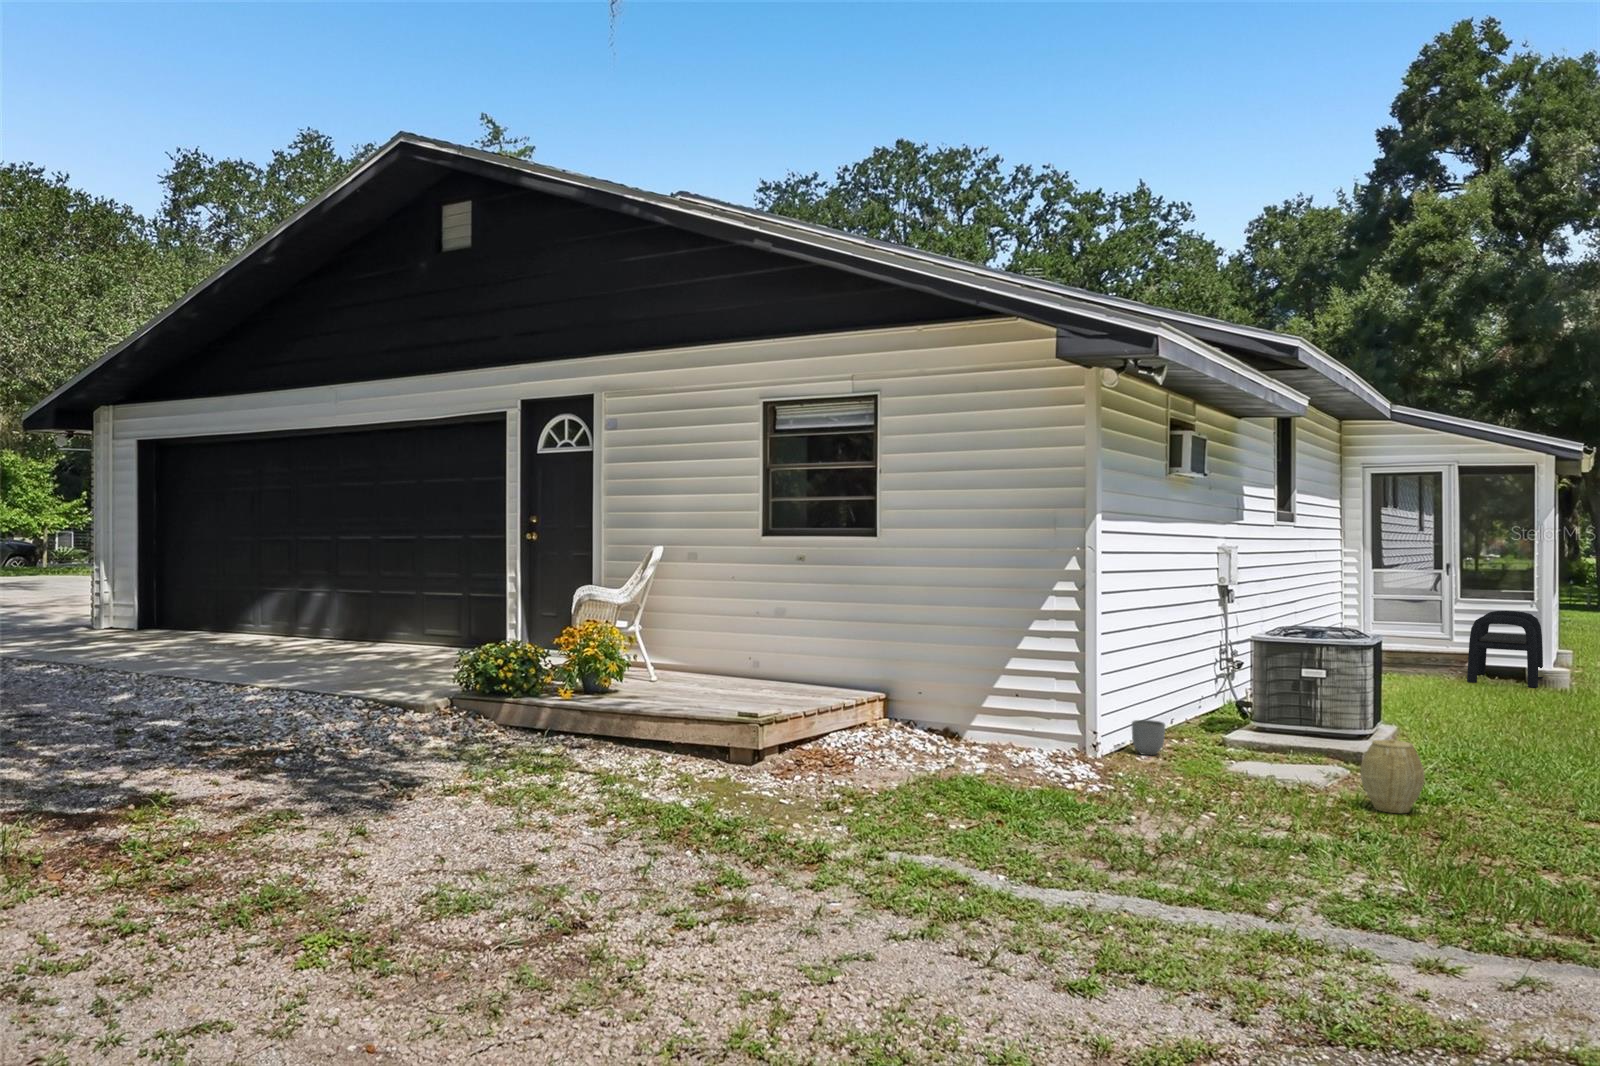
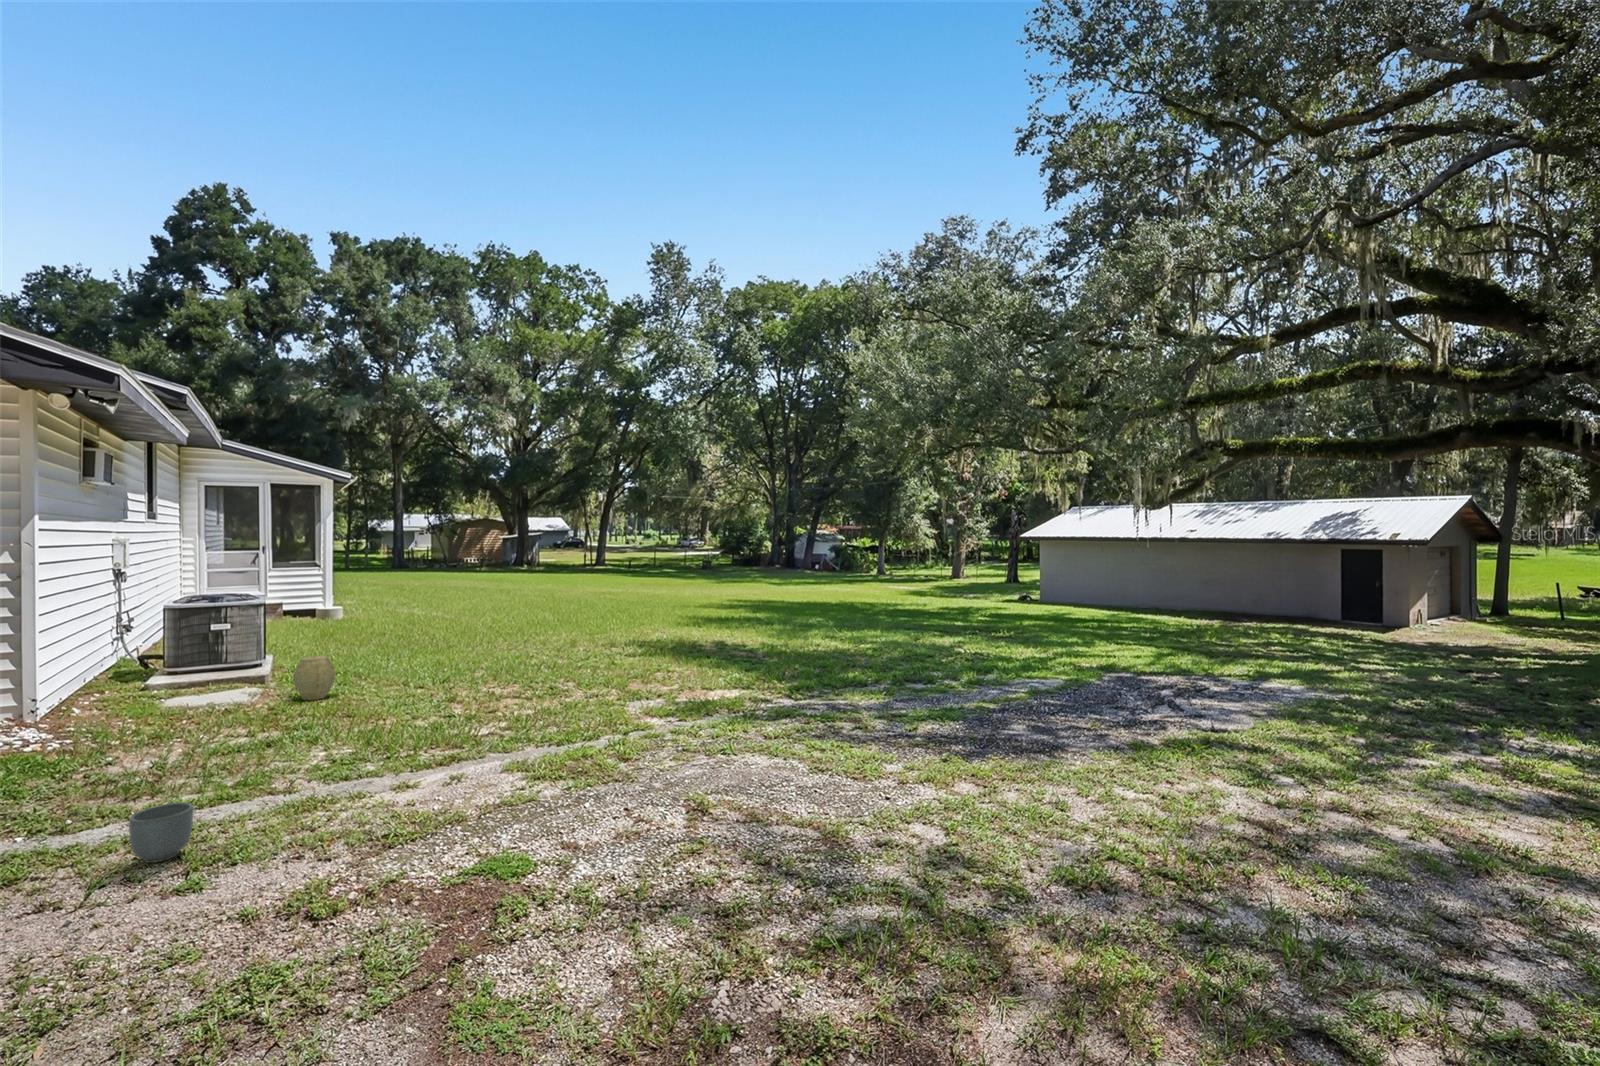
bench: present [1467,611,1543,688] -> none [285,574,330,620]
planter: present [1132,720,1165,755] -> present [129,802,194,863]

